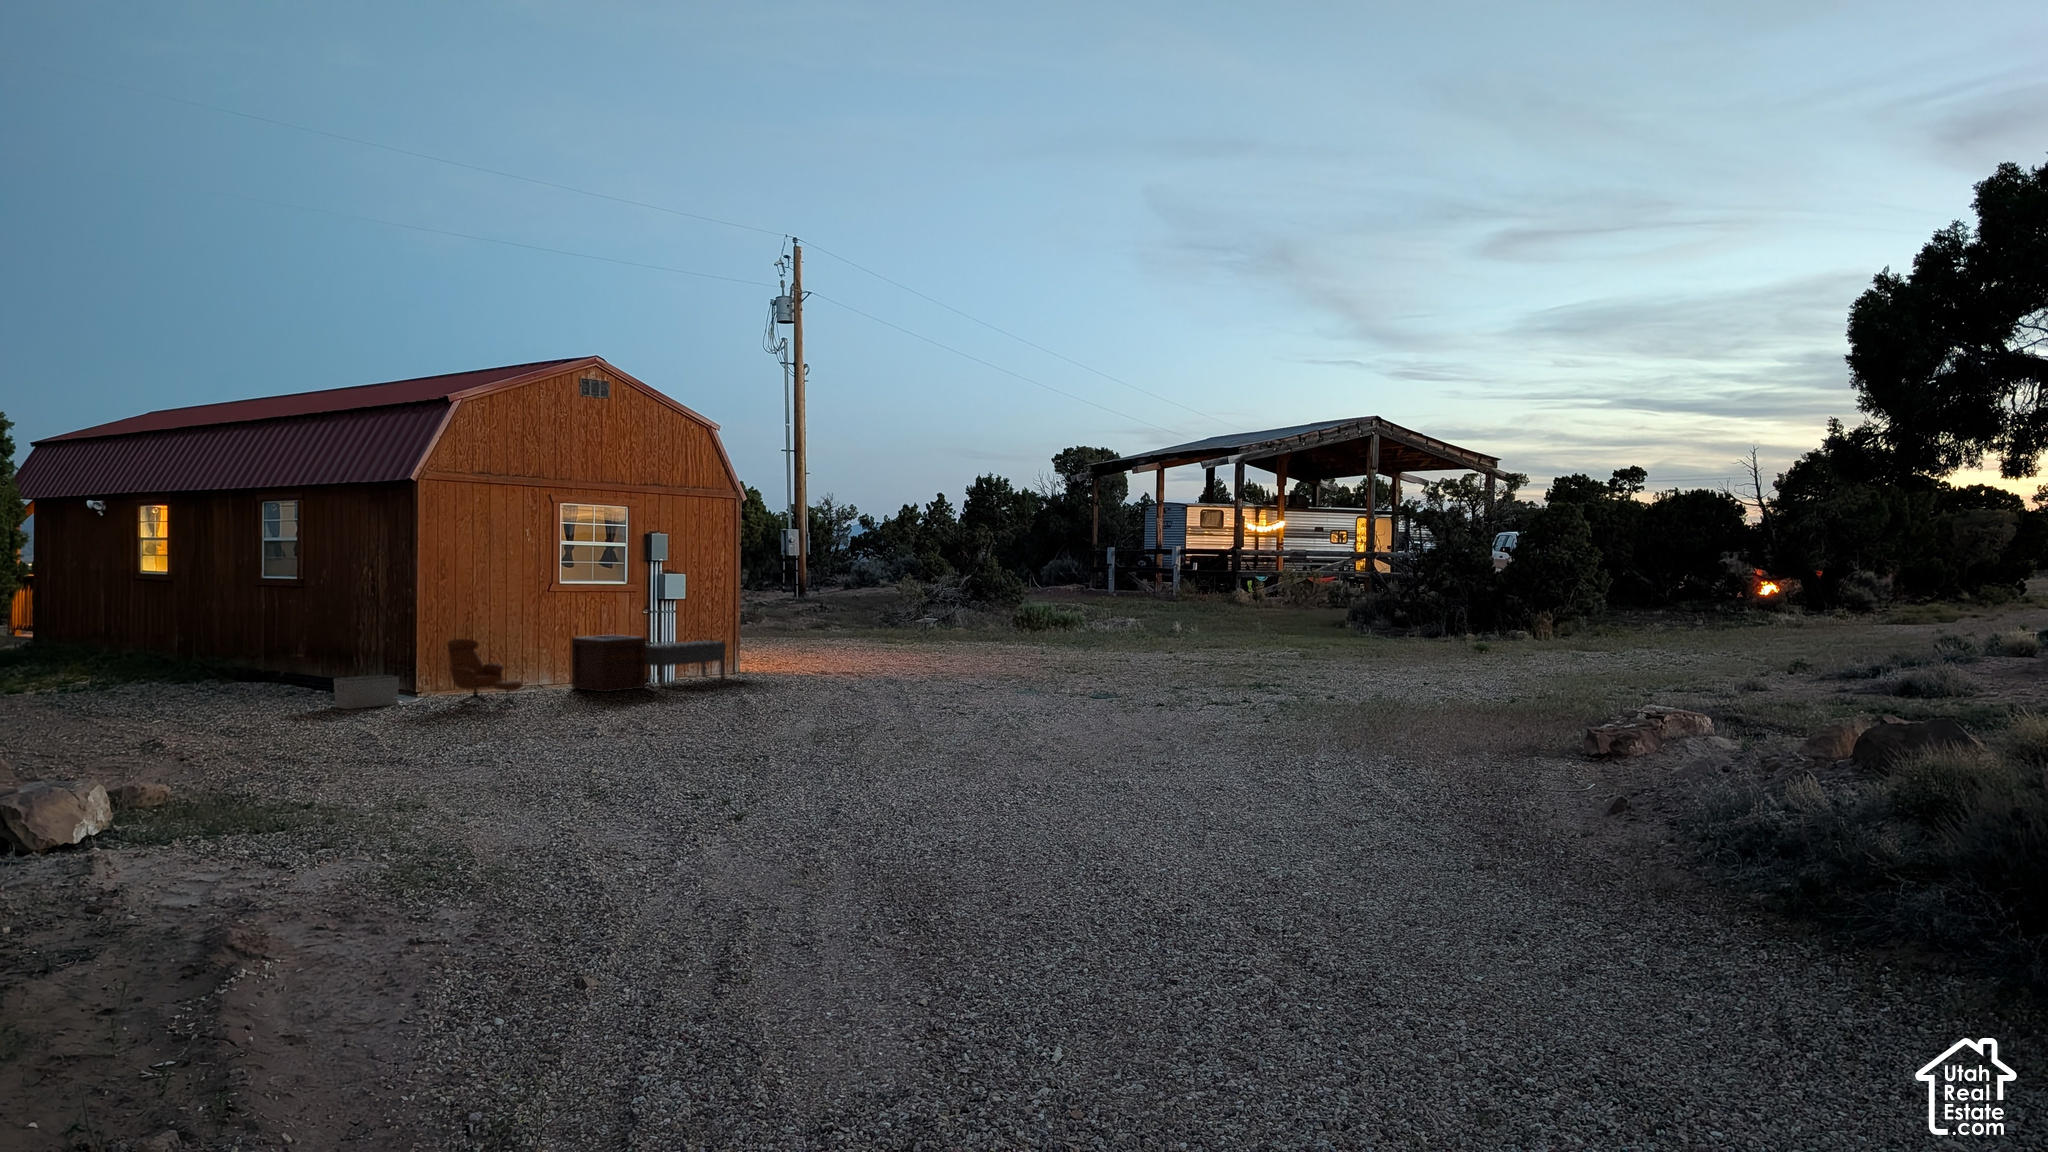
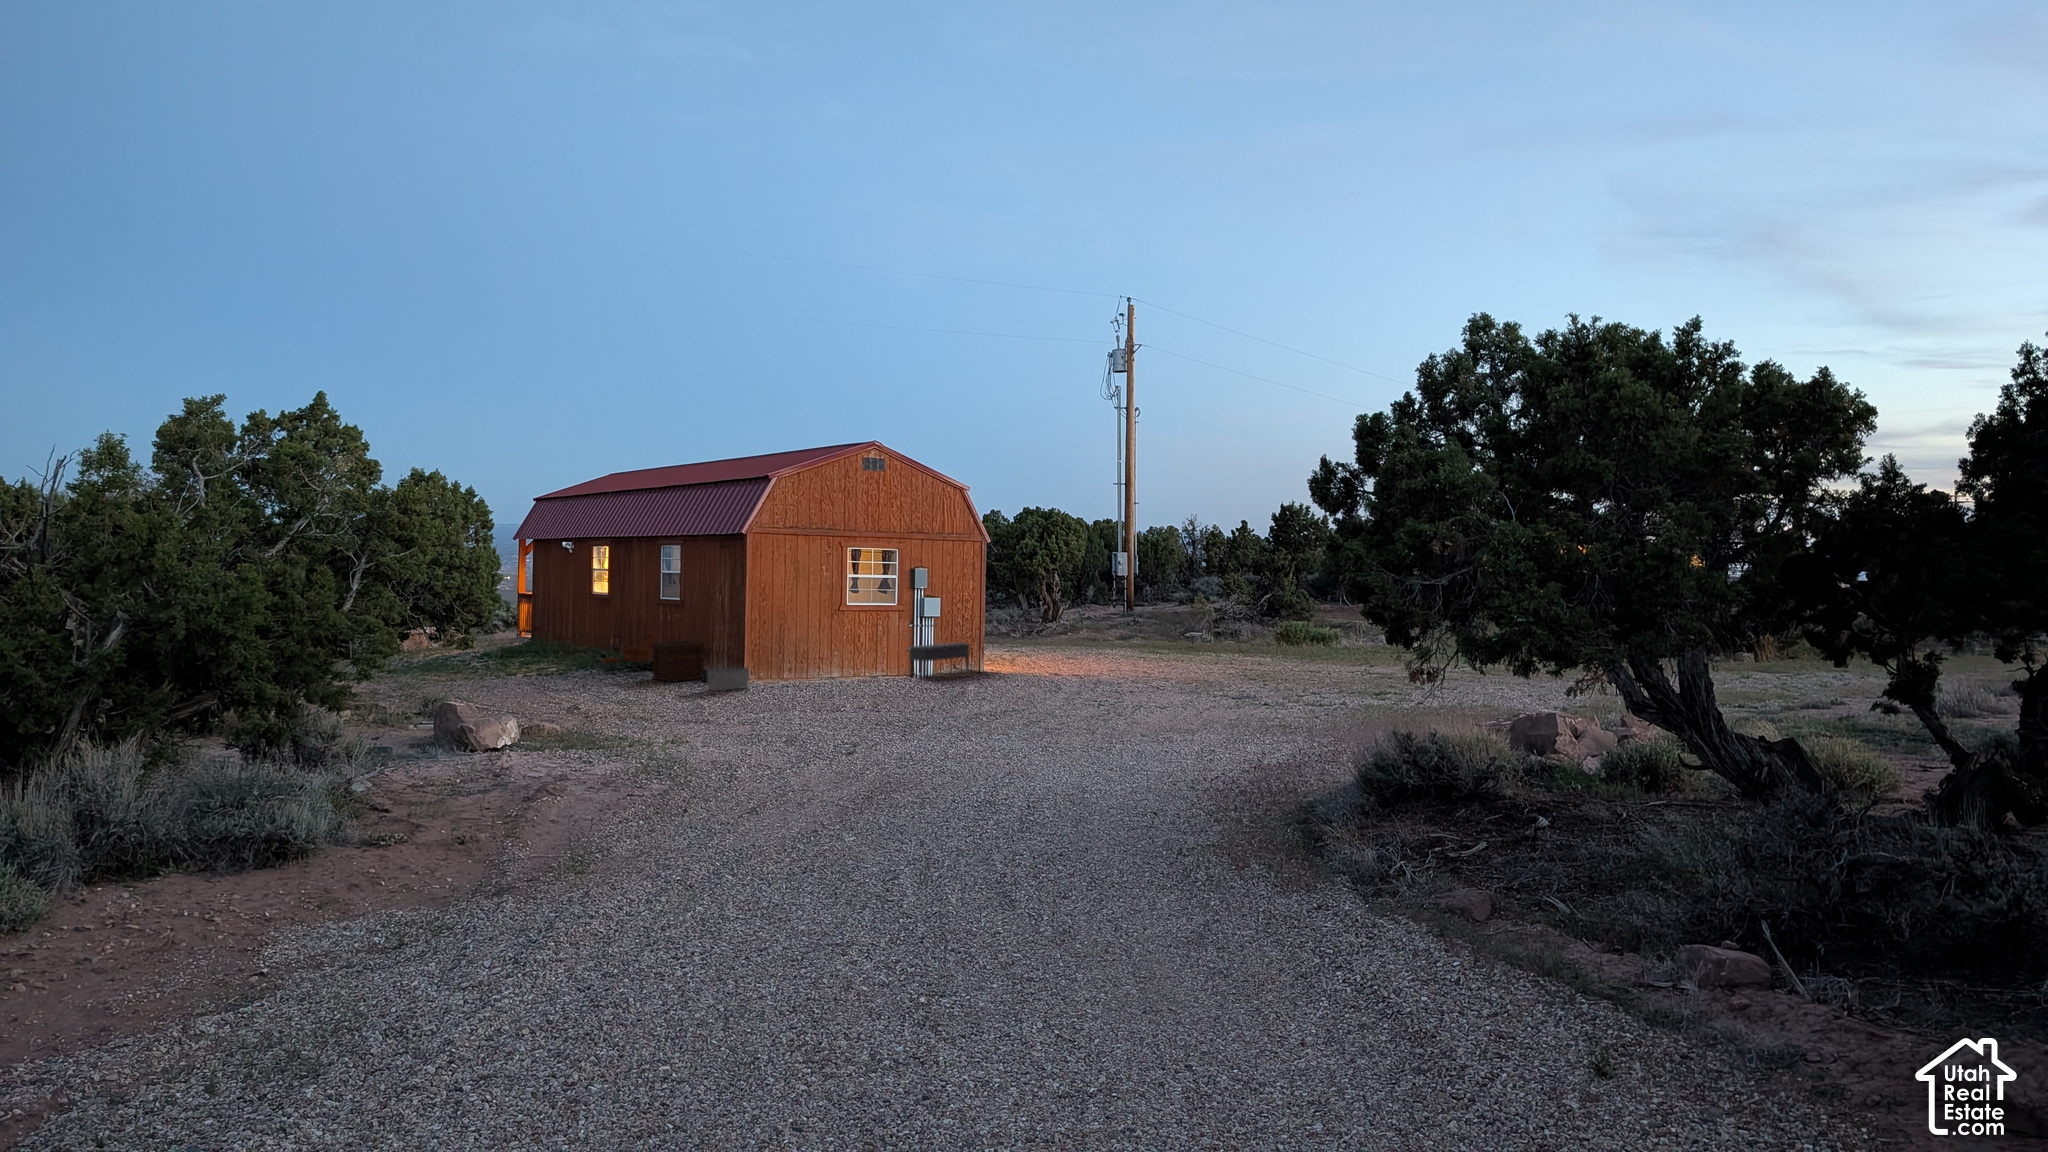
wooden crate: present [571,635,647,692] -> present [653,640,704,682]
lounge chair: present [448,639,522,706] -> present [603,631,657,671]

